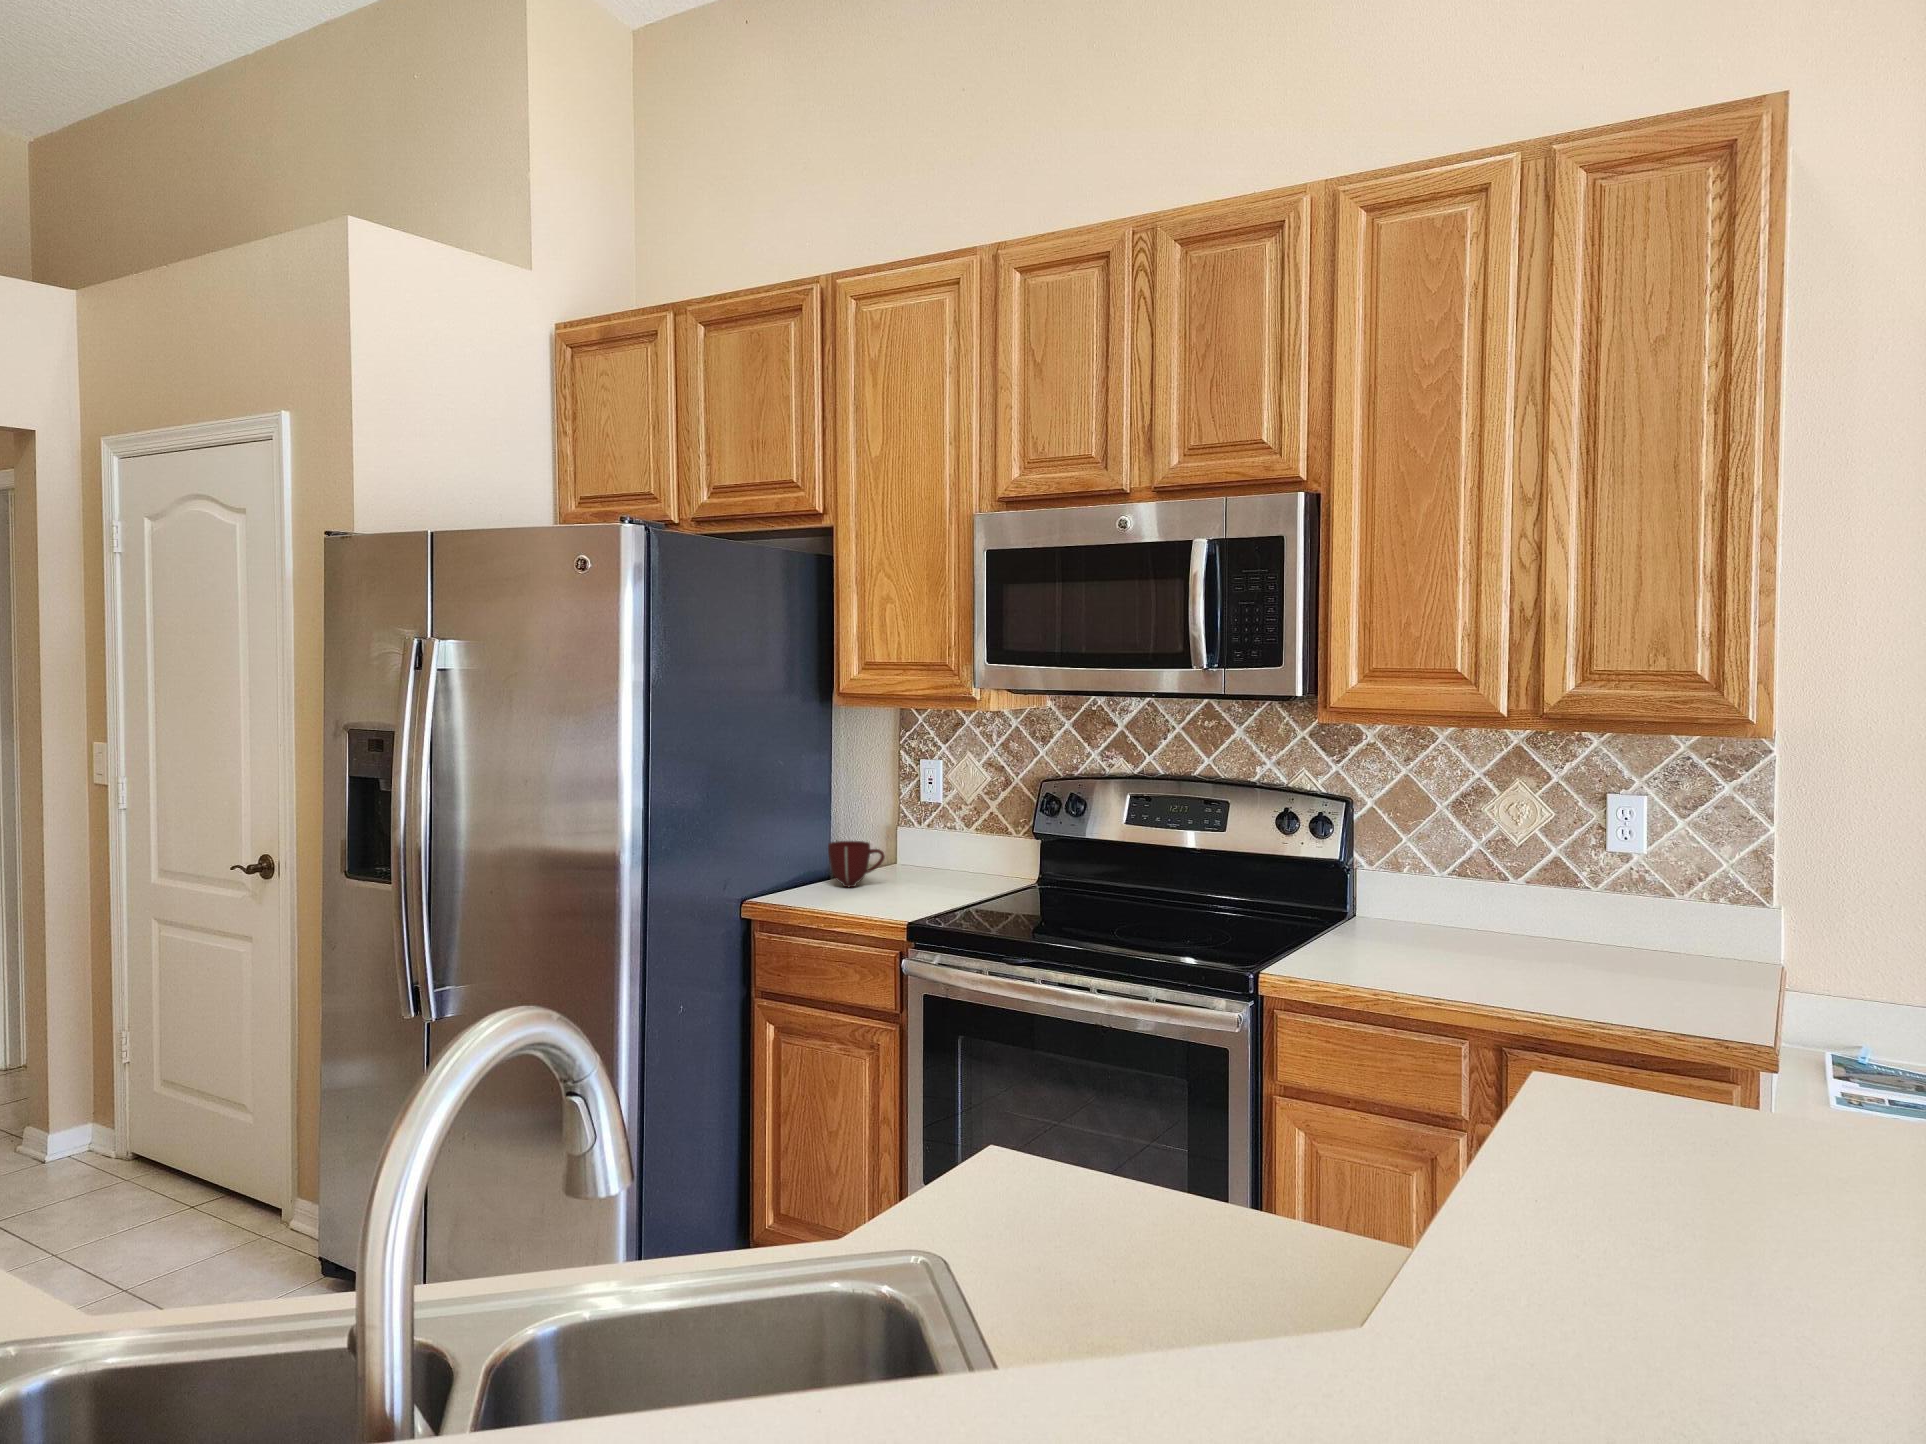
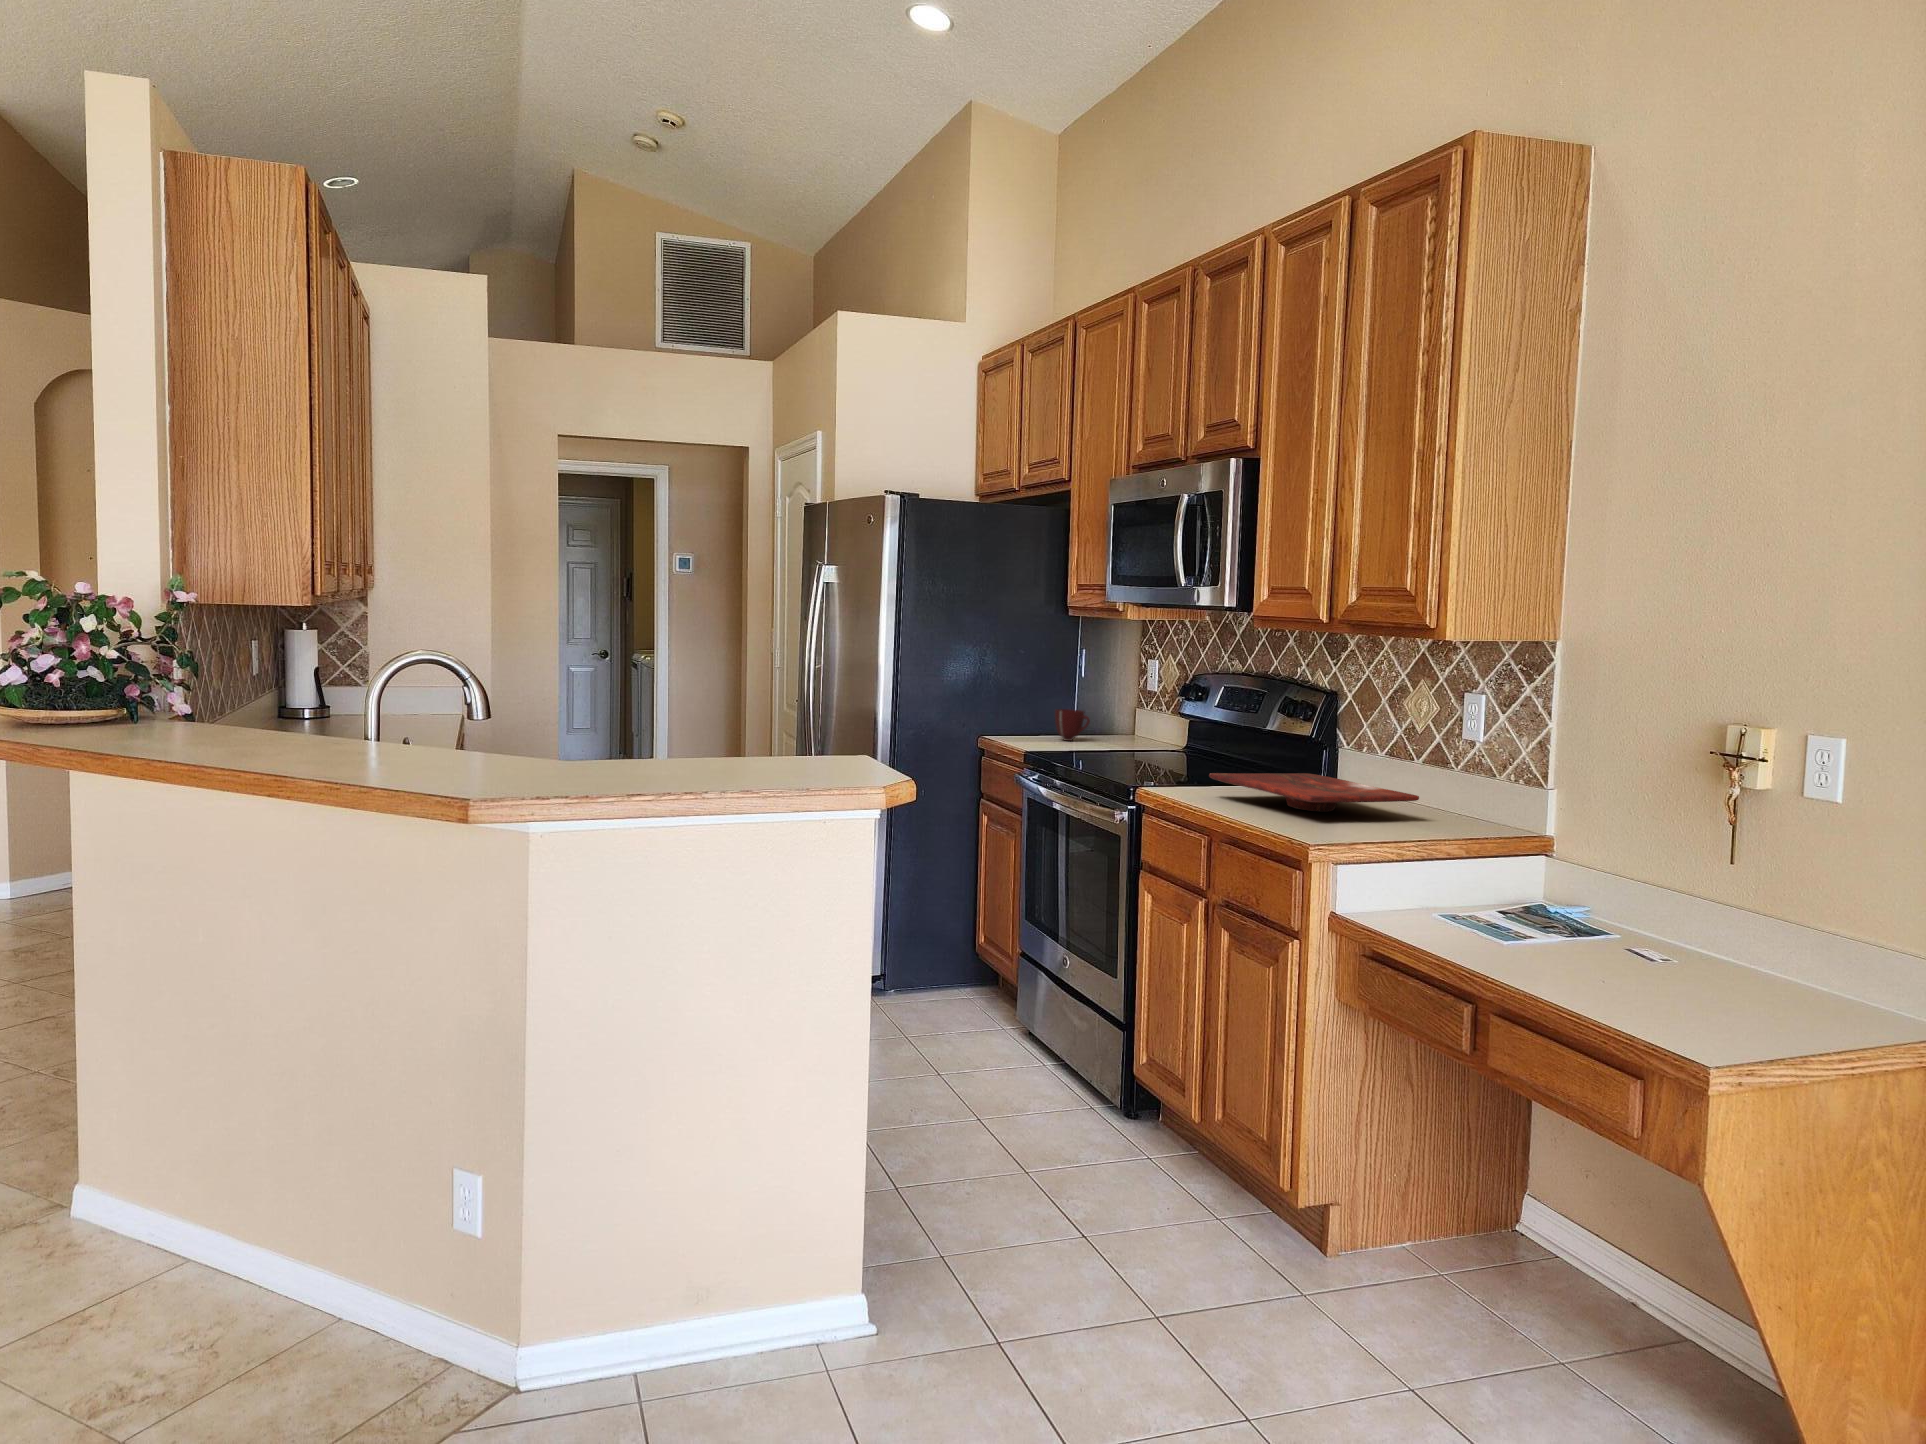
cutting board: none [1390,919,1669,984] -> present [1209,773,1419,812]

